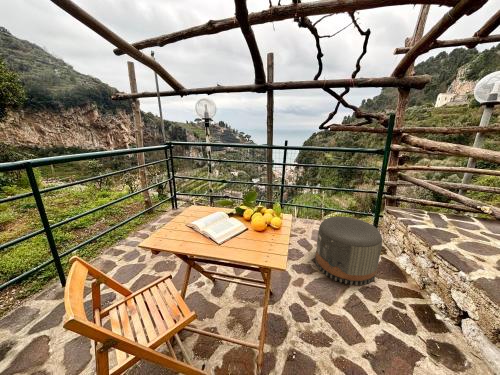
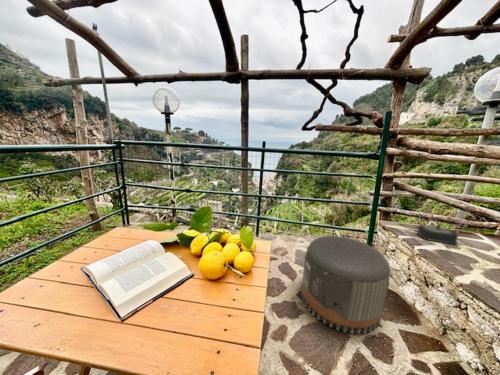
decorative plant: none [409,188,457,225] -> present [414,202,465,244]

